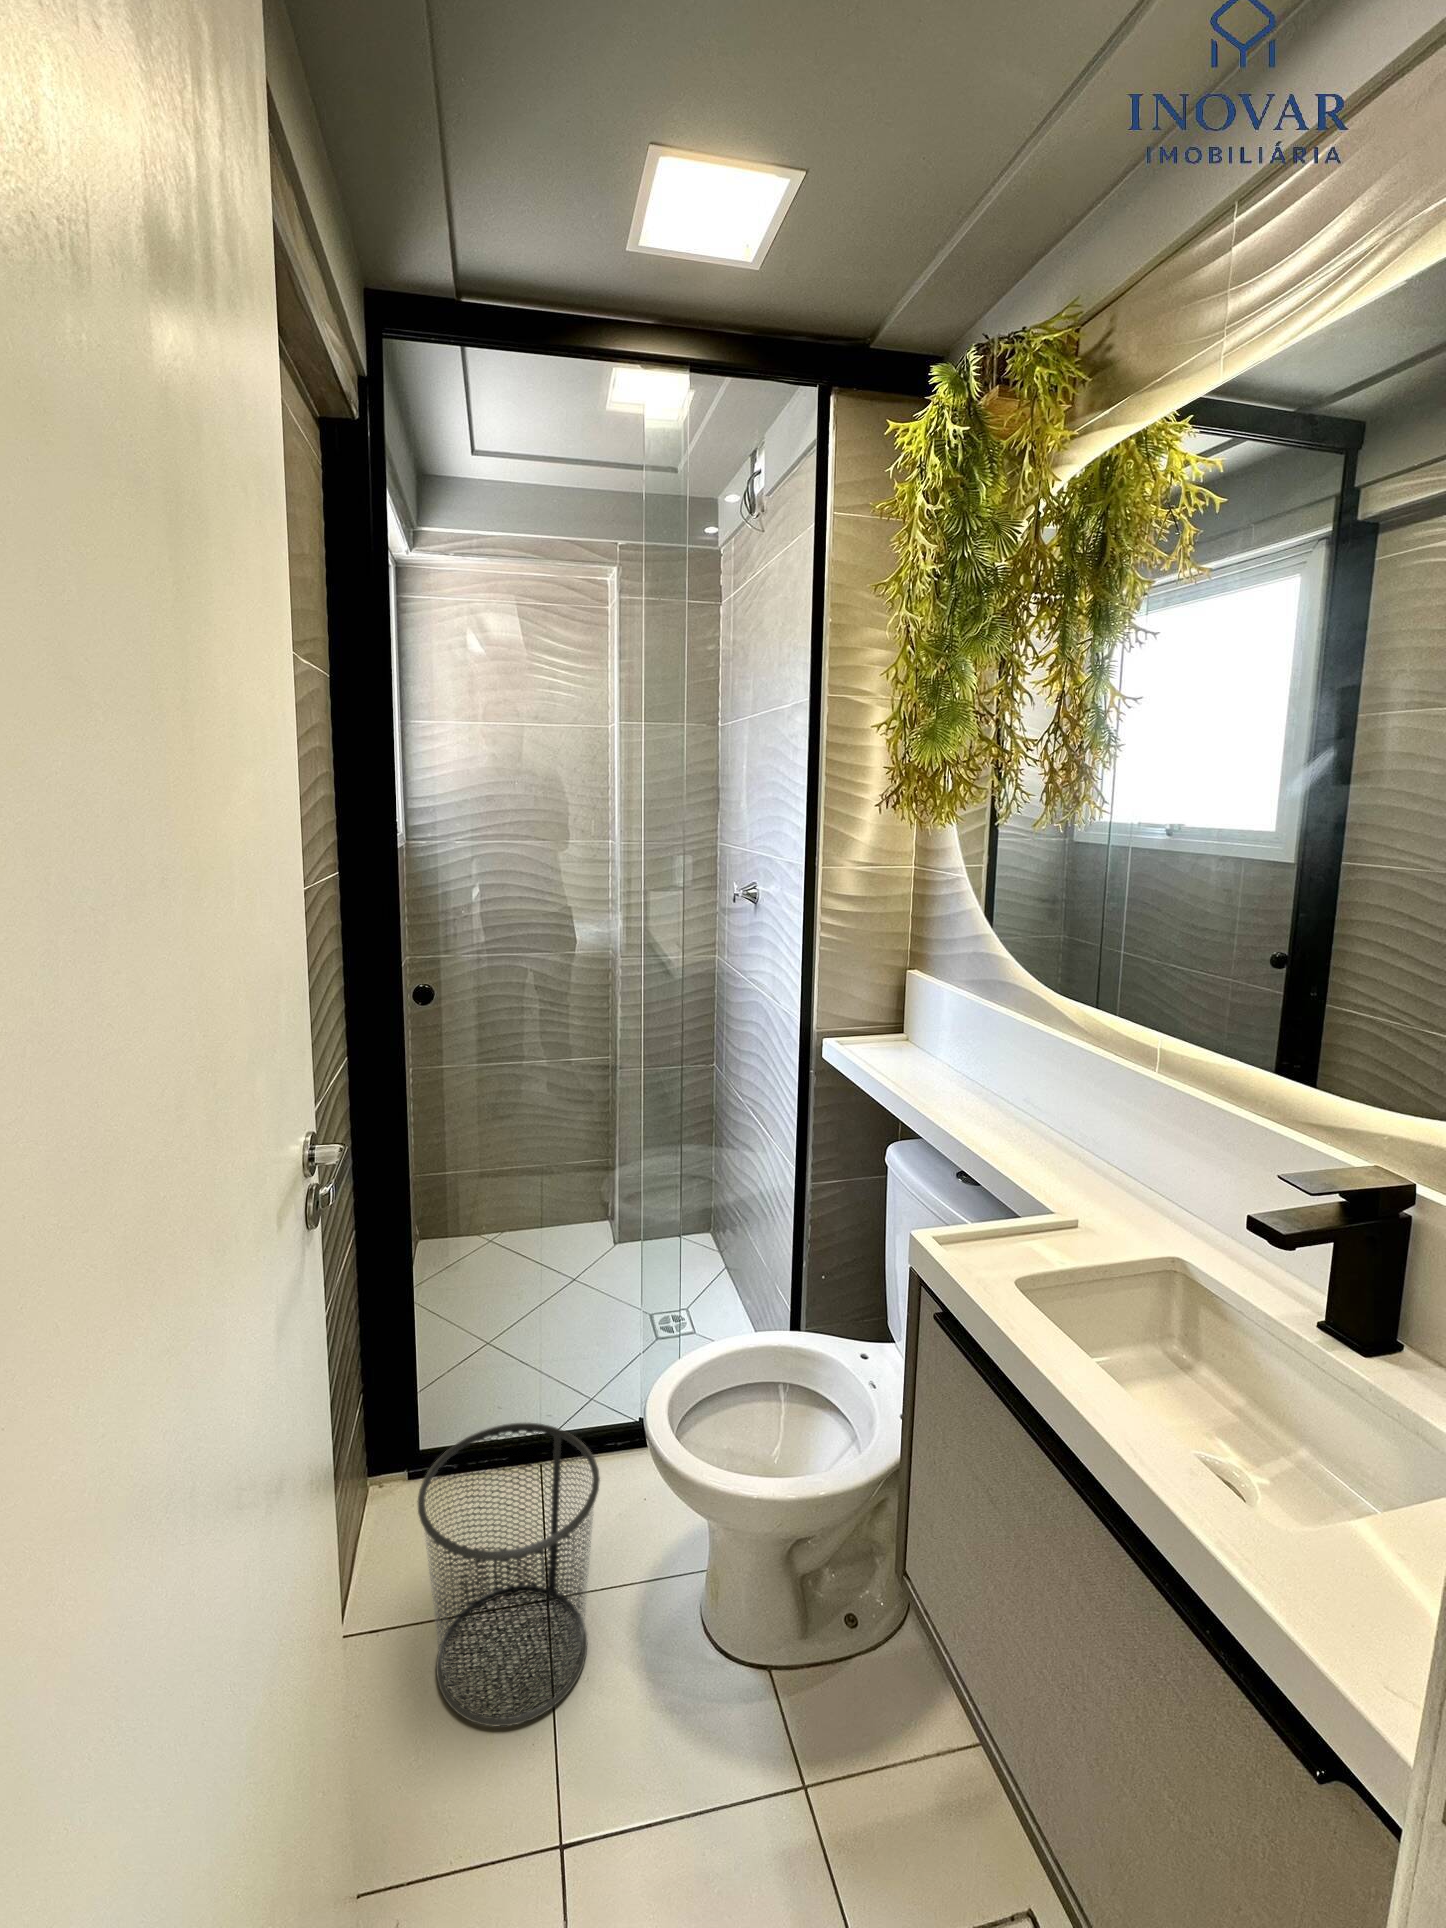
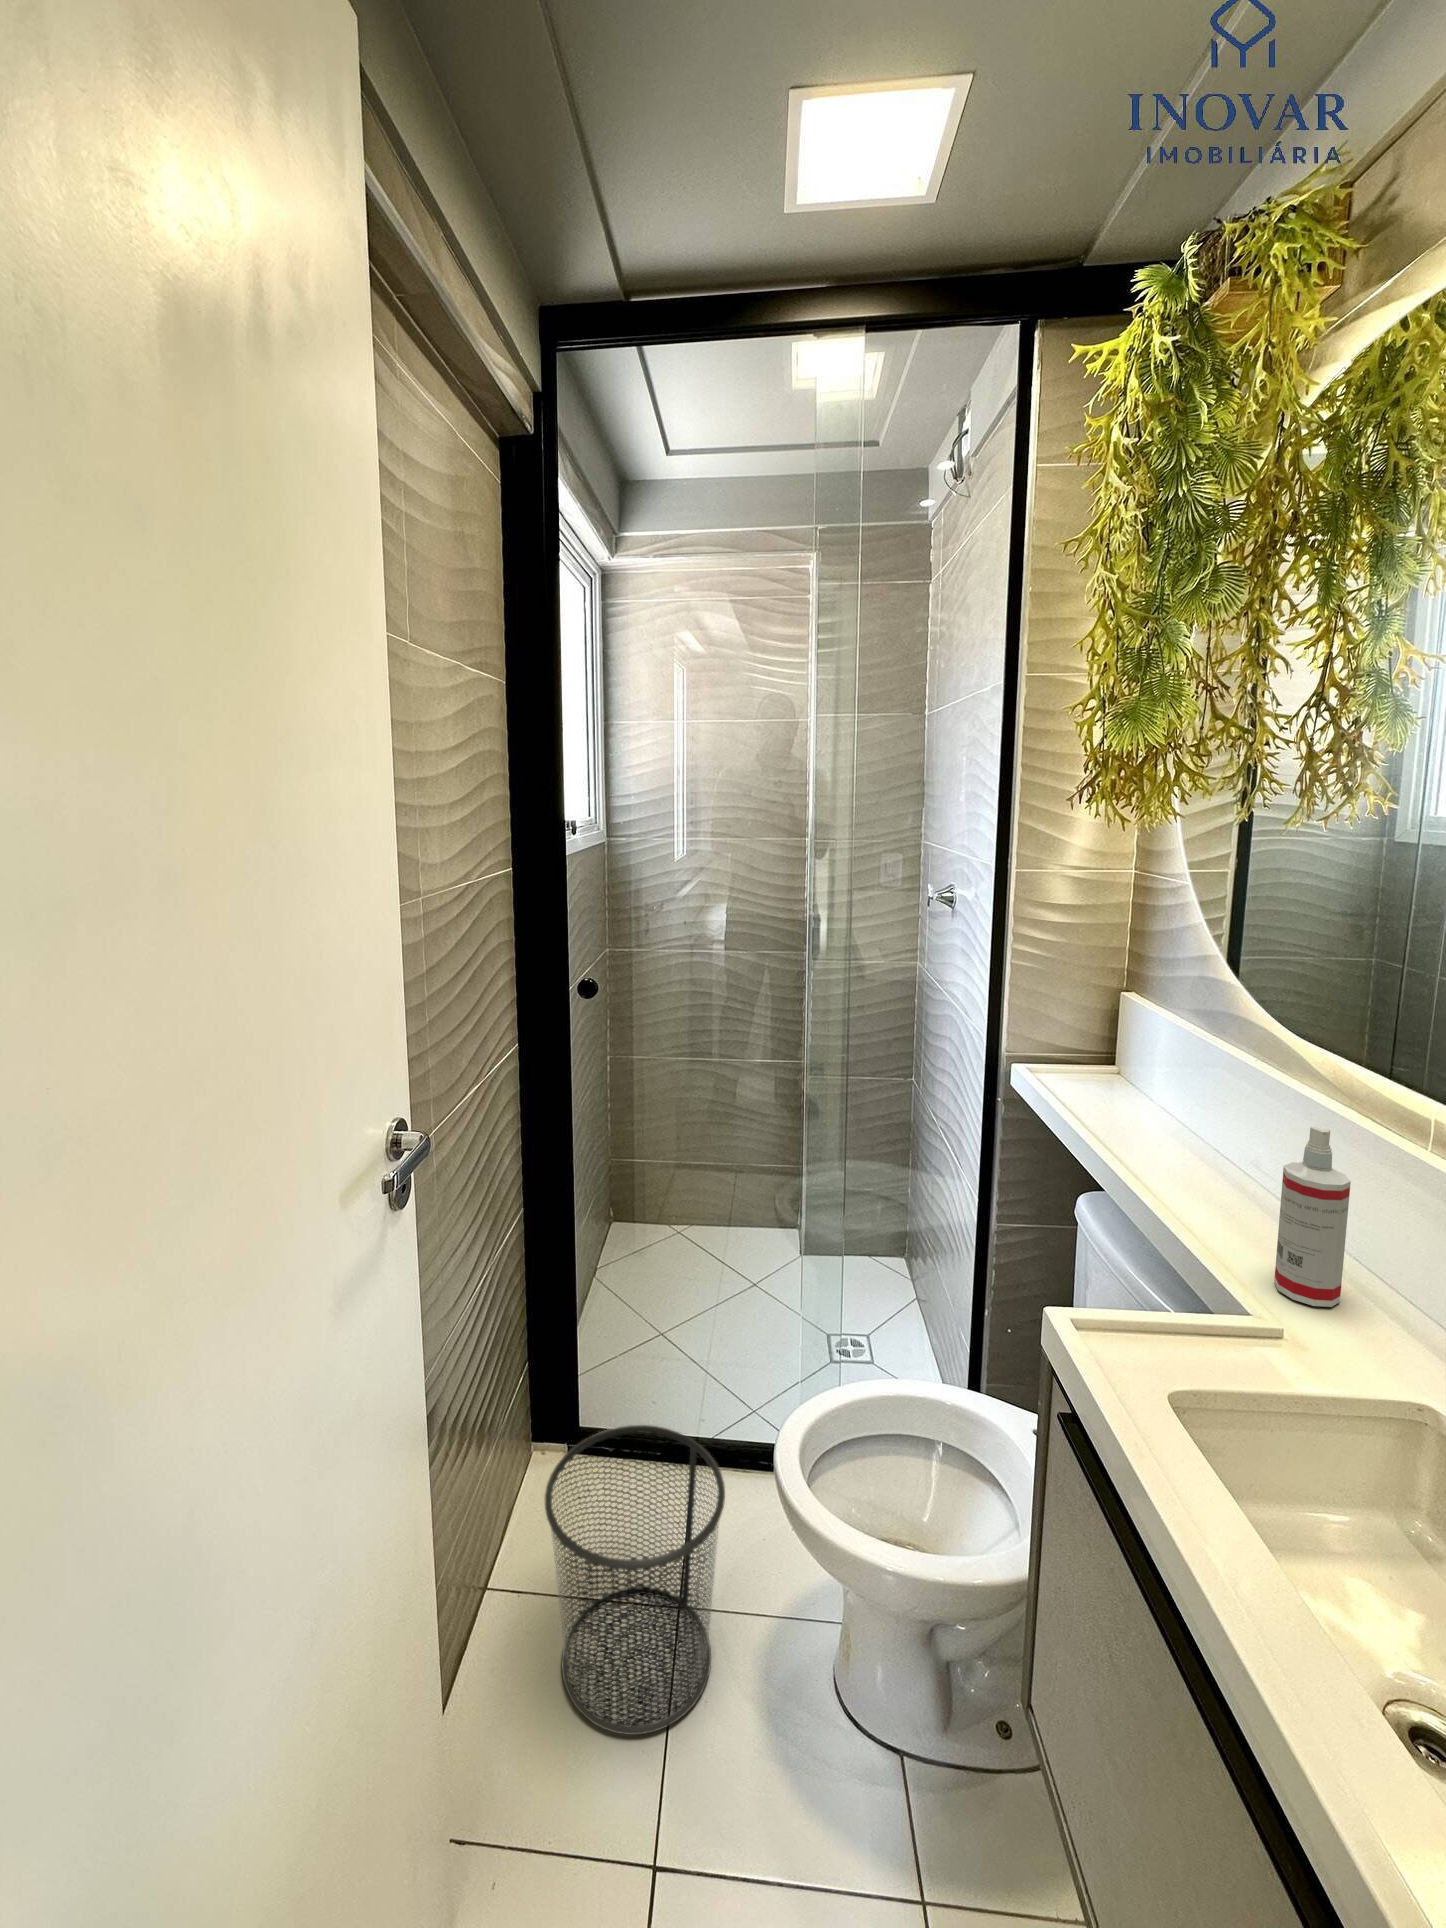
spray bottle: none [1056,1059,1107,1198] -> present [1274,1127,1351,1307]

